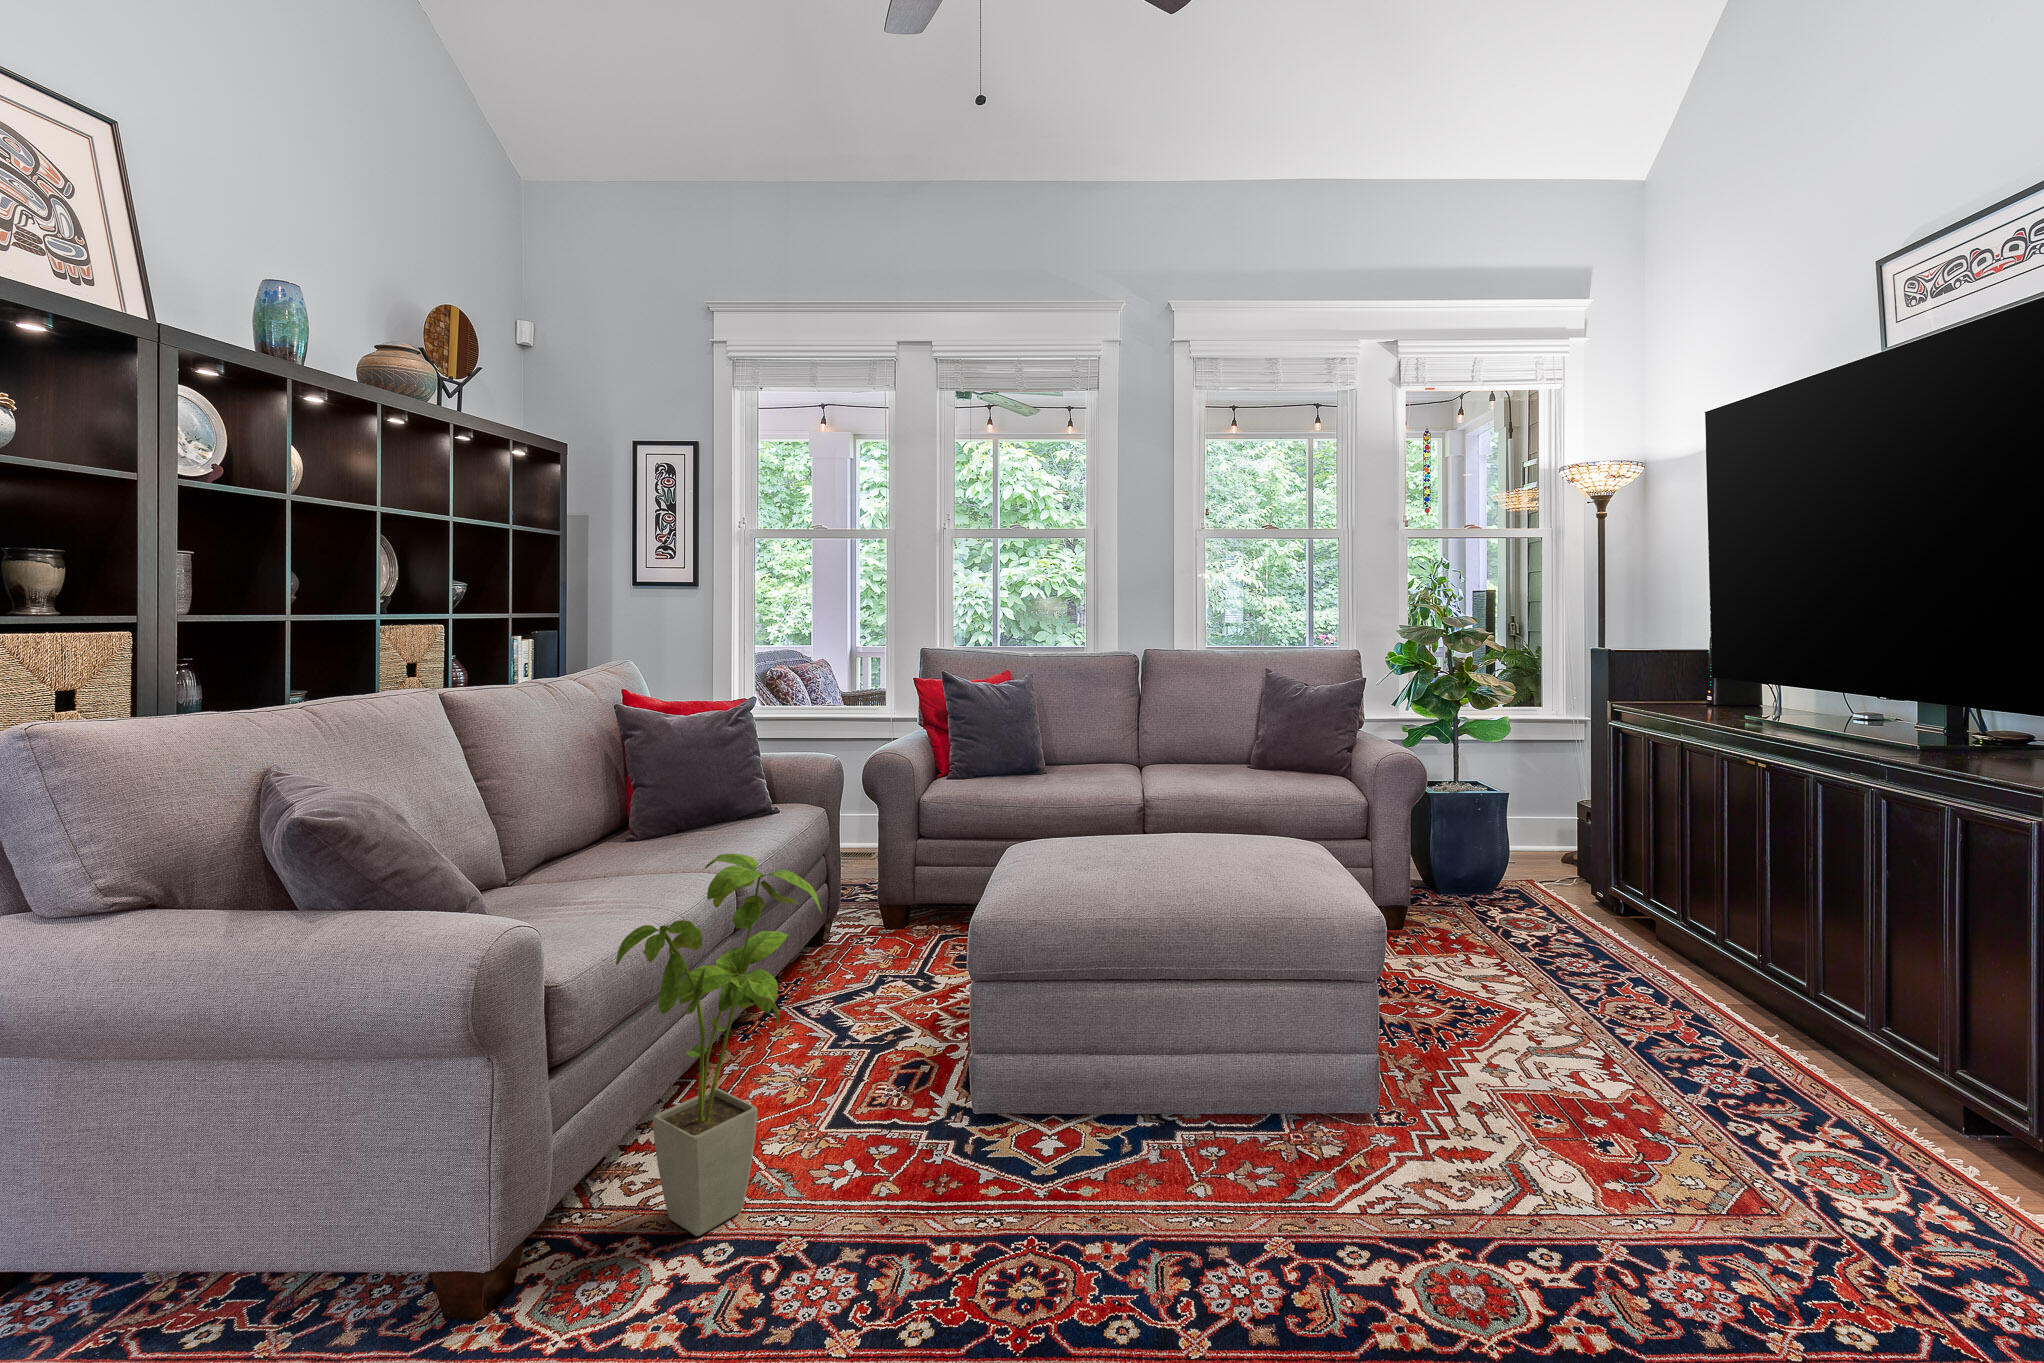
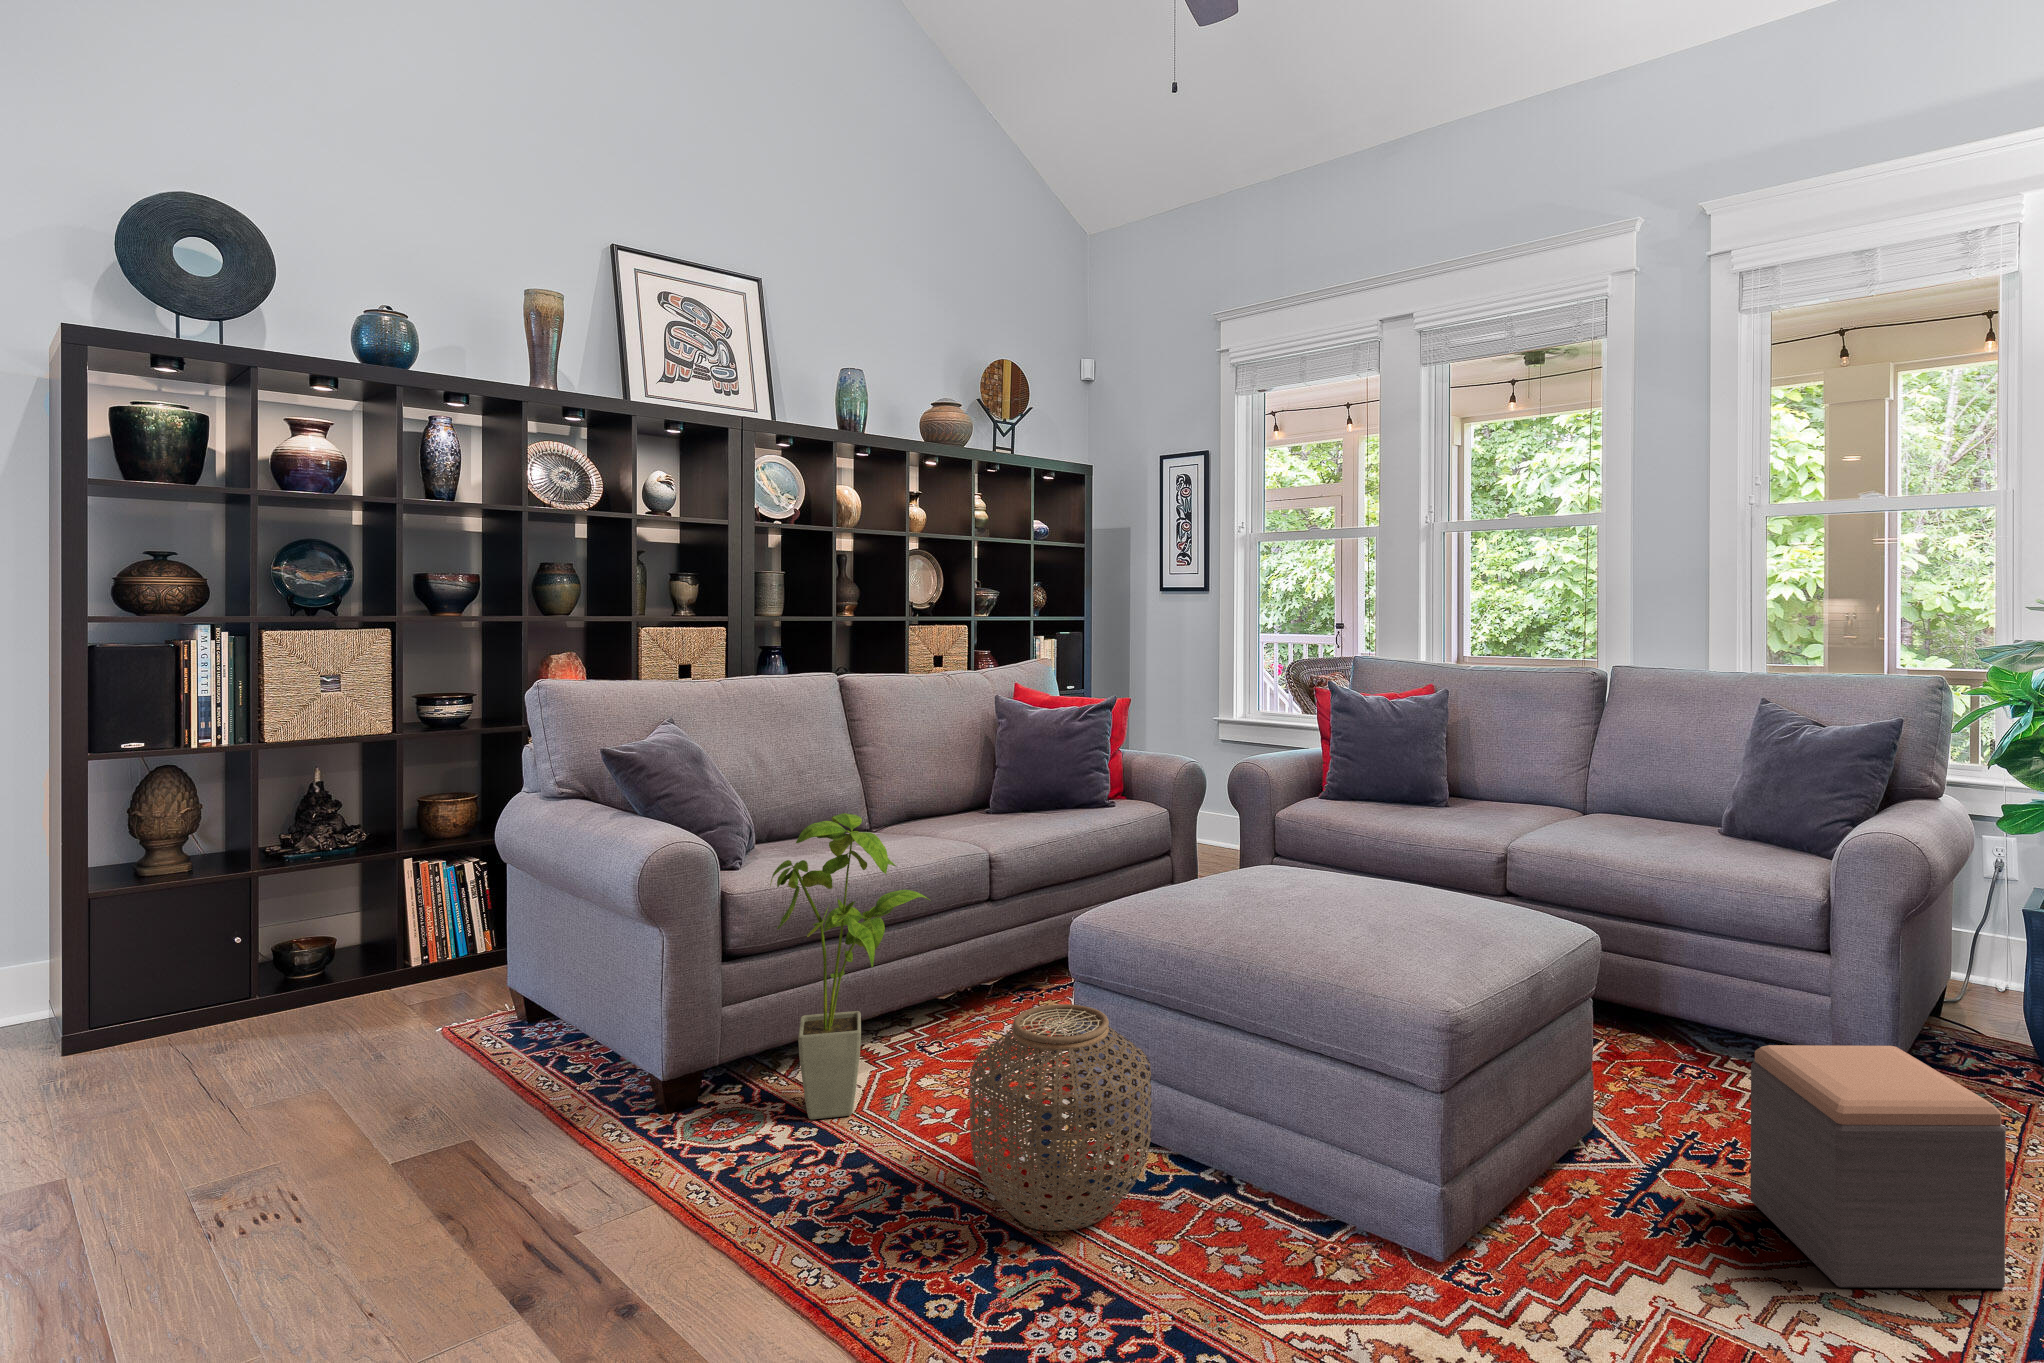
footstool: none [1437,885,1582,1042] -> present [1750,1045,2006,1289]
woven basket: none [989,998,1169,1229] -> present [970,1004,1151,1231]

